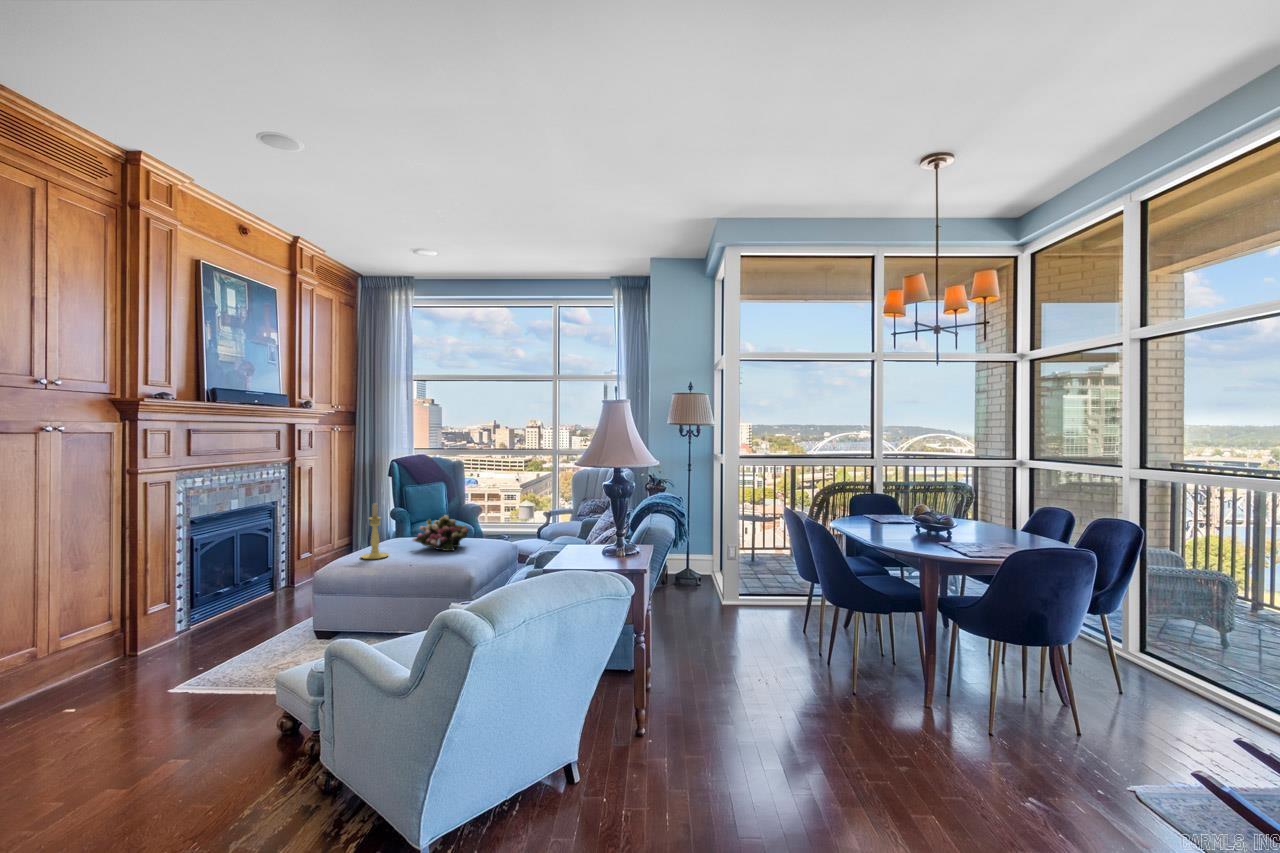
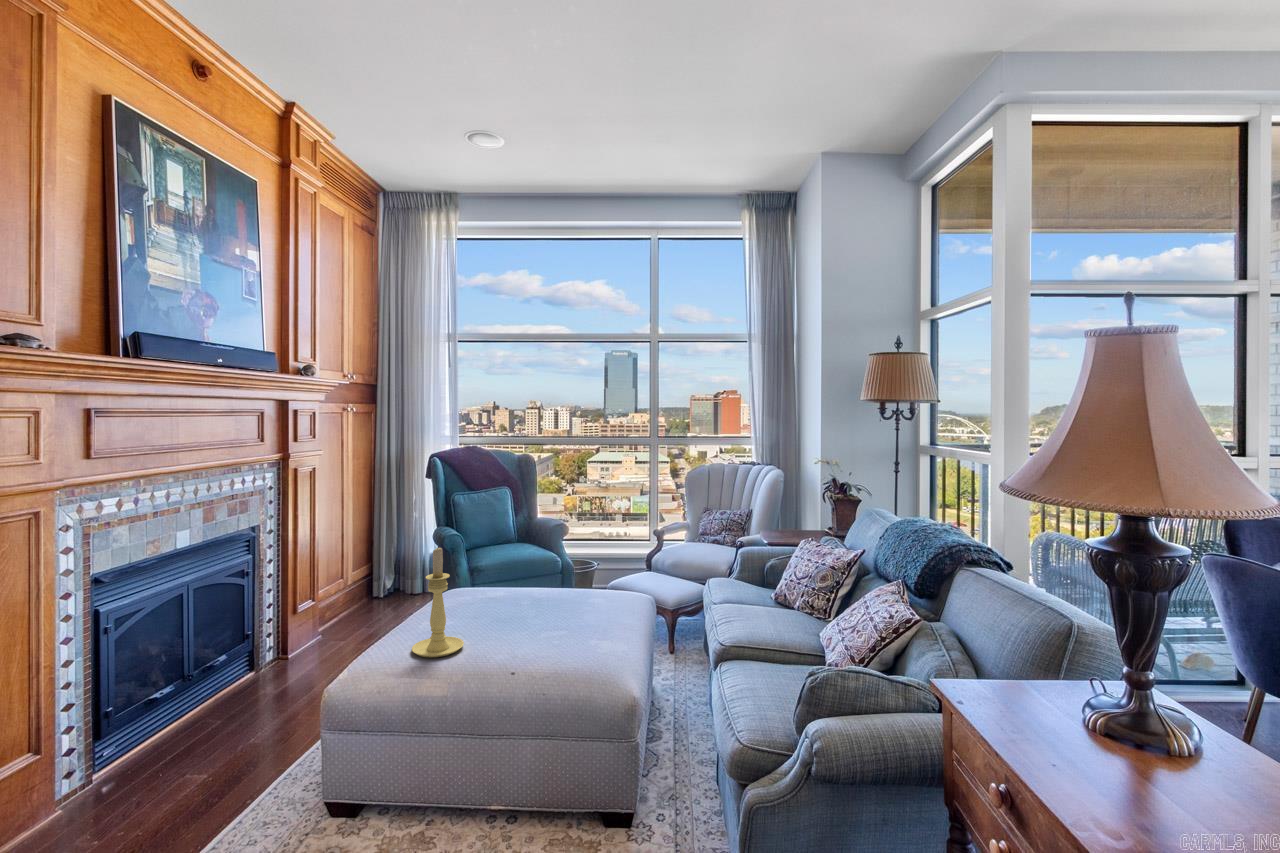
flower arrangement: present [413,515,469,551] -> none [498,560,595,630]

